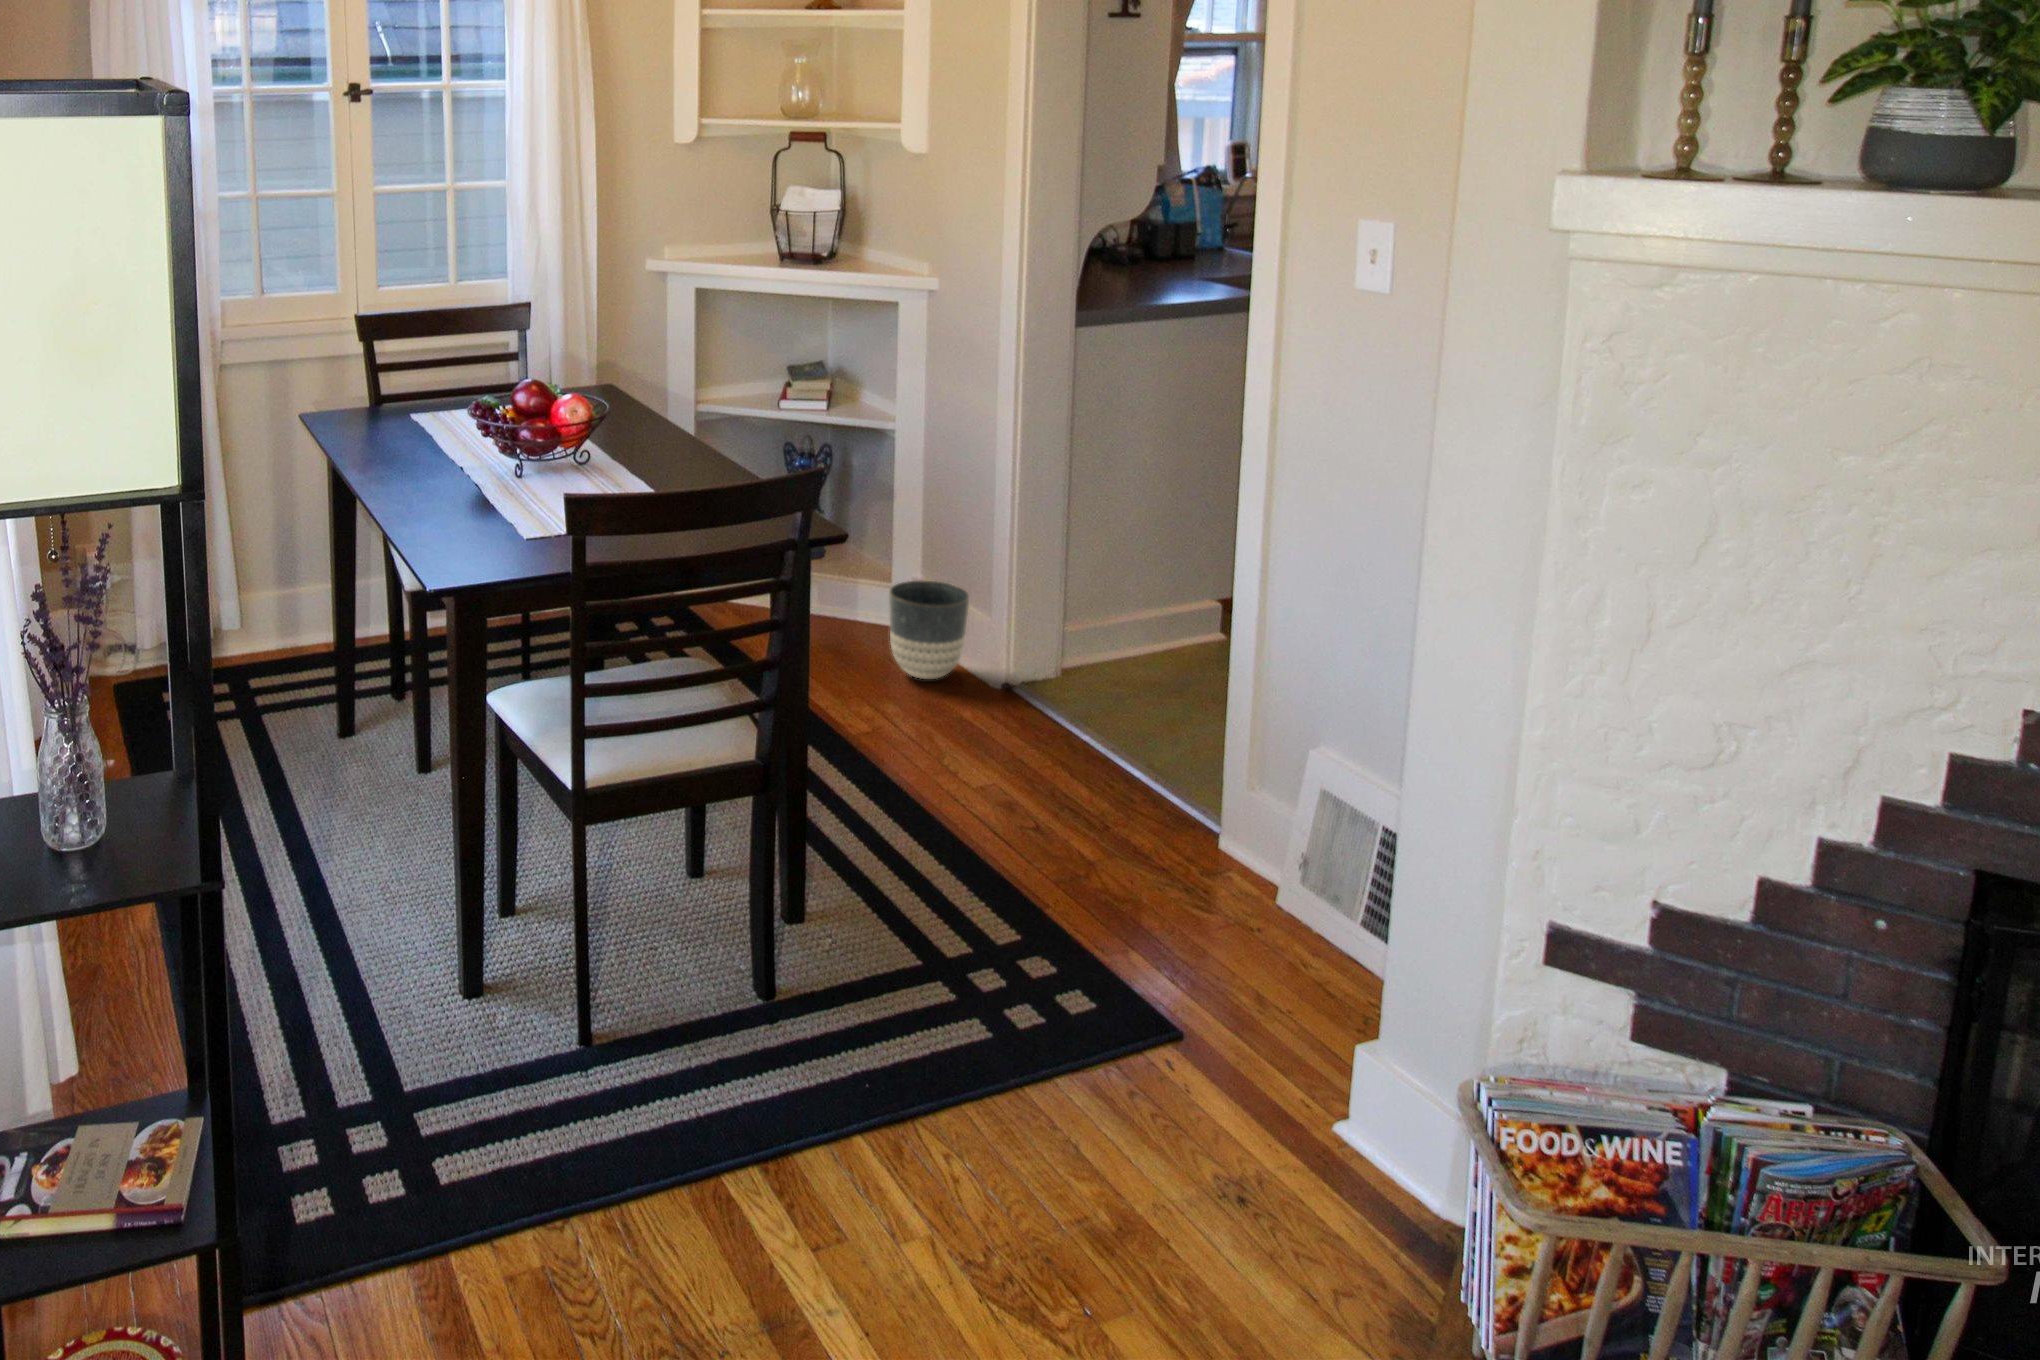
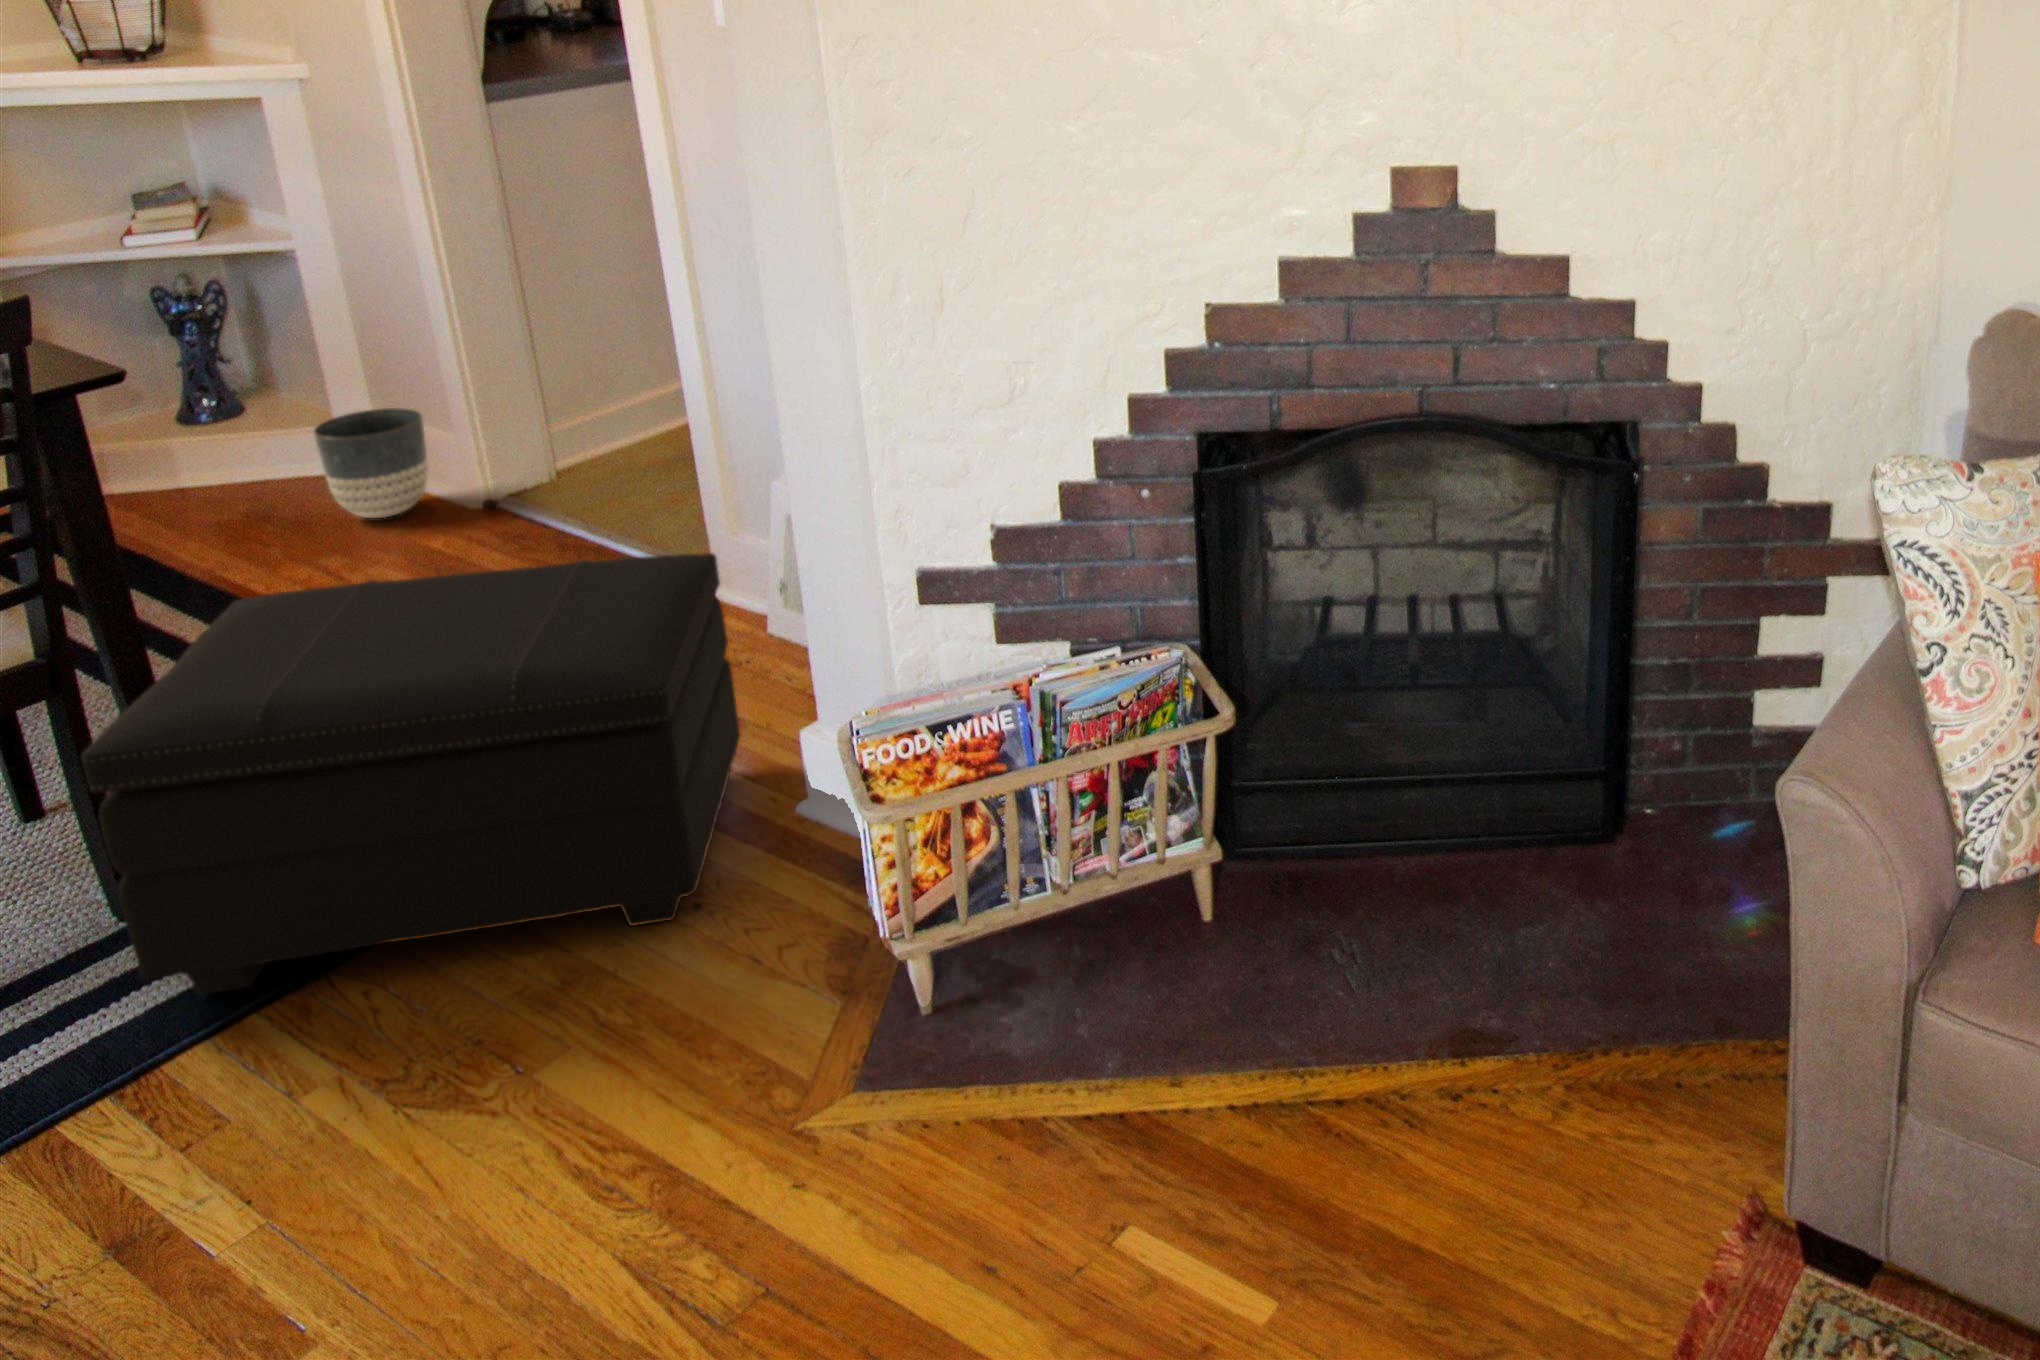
footstool: none [790,748,1286,1204] -> present [82,553,741,994]

